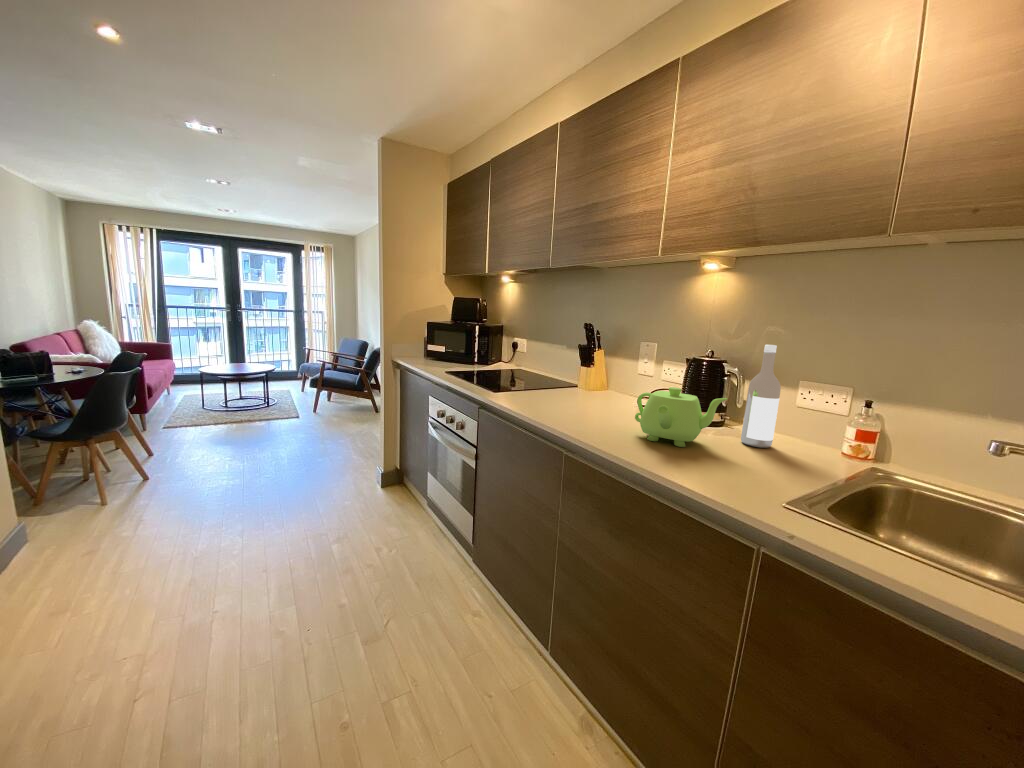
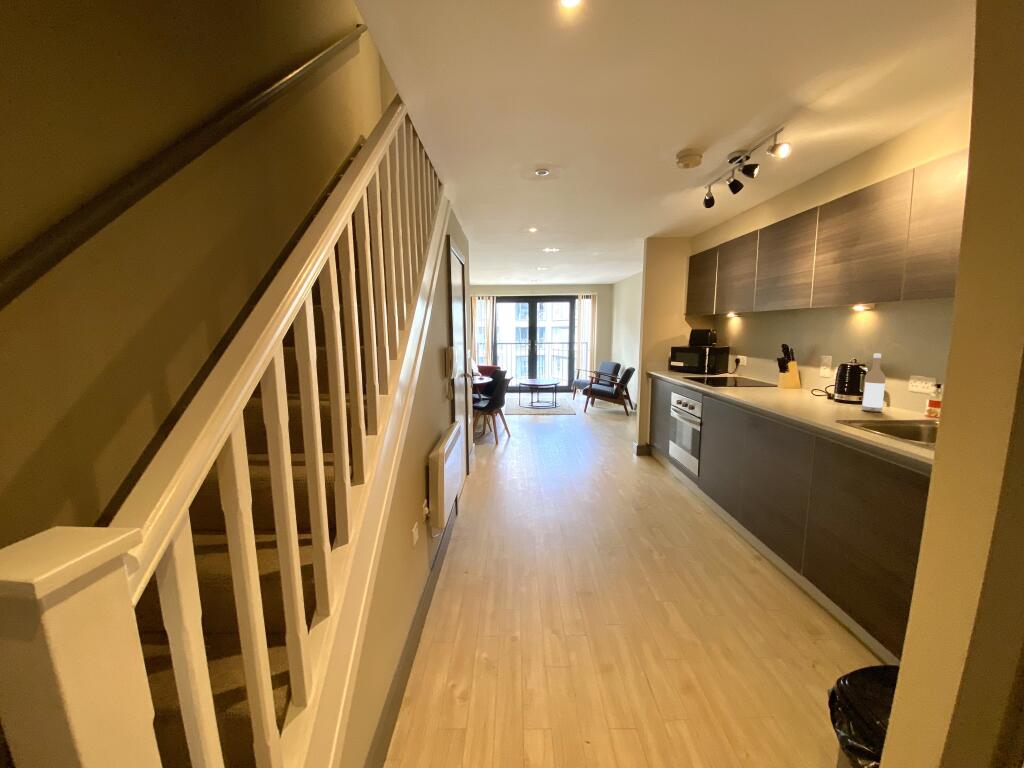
teapot: present [635,387,727,447] -> none [791,378,842,408]

